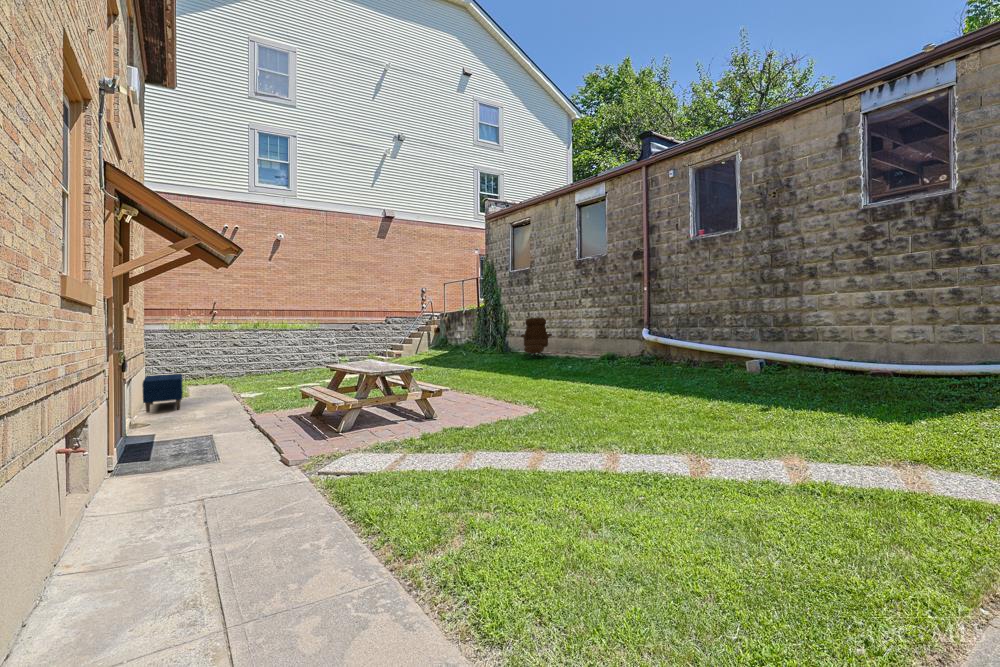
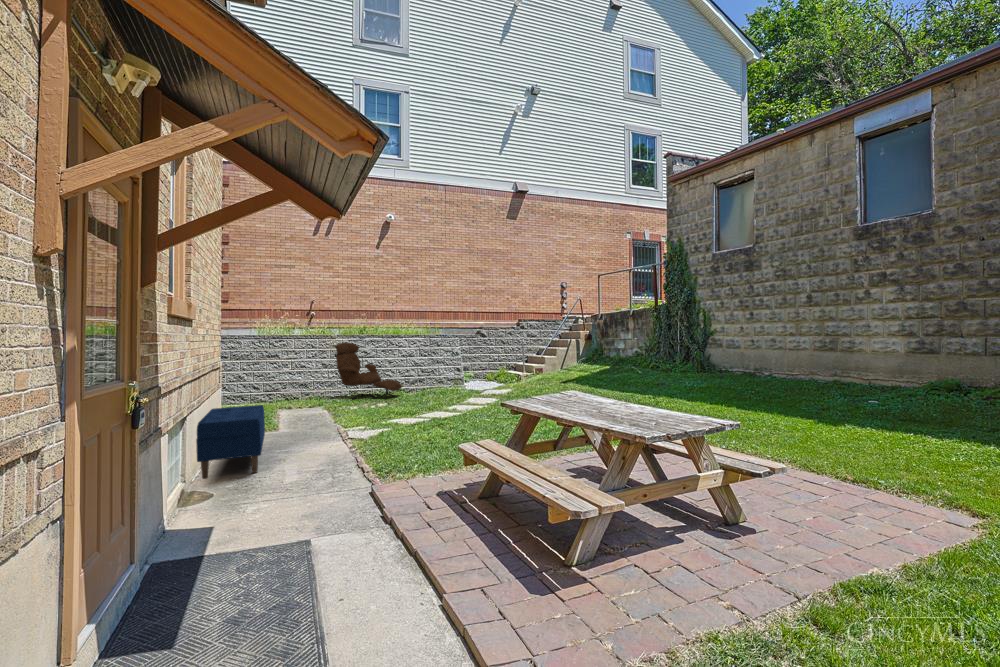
lounge chair: present [521,318,552,358] -> present [336,343,402,399]

